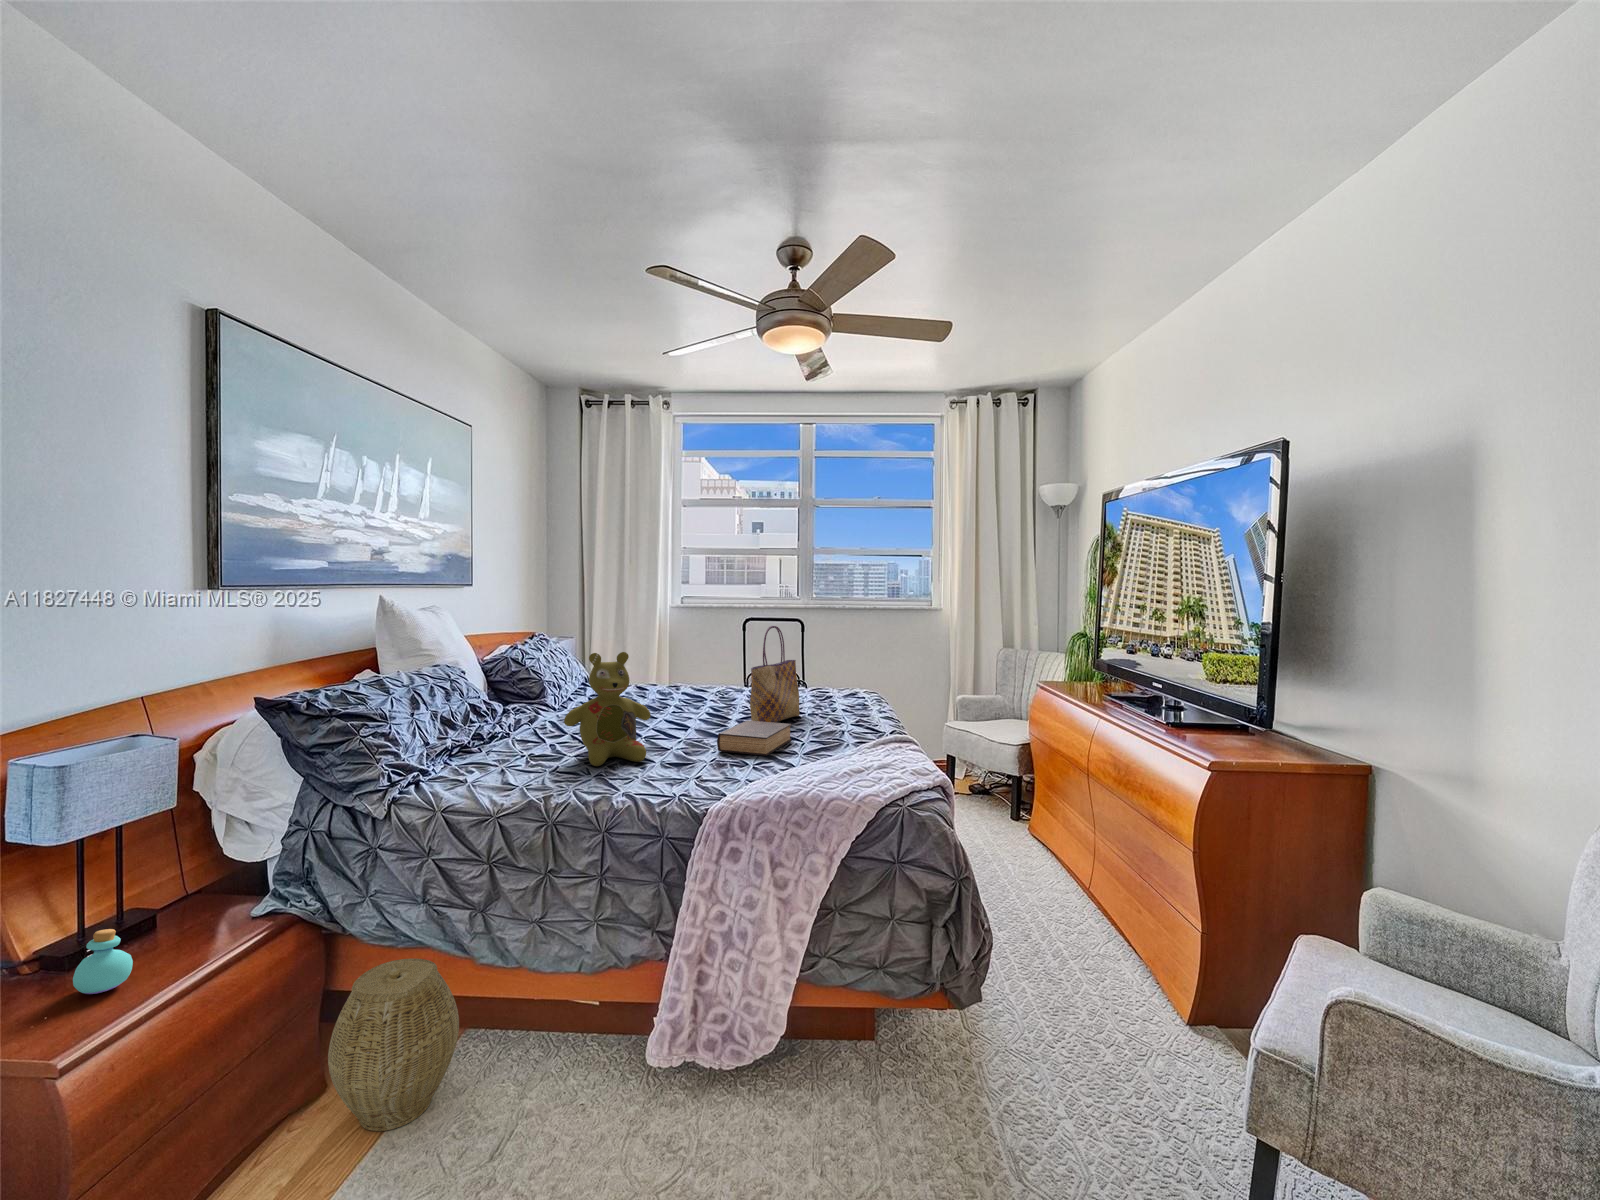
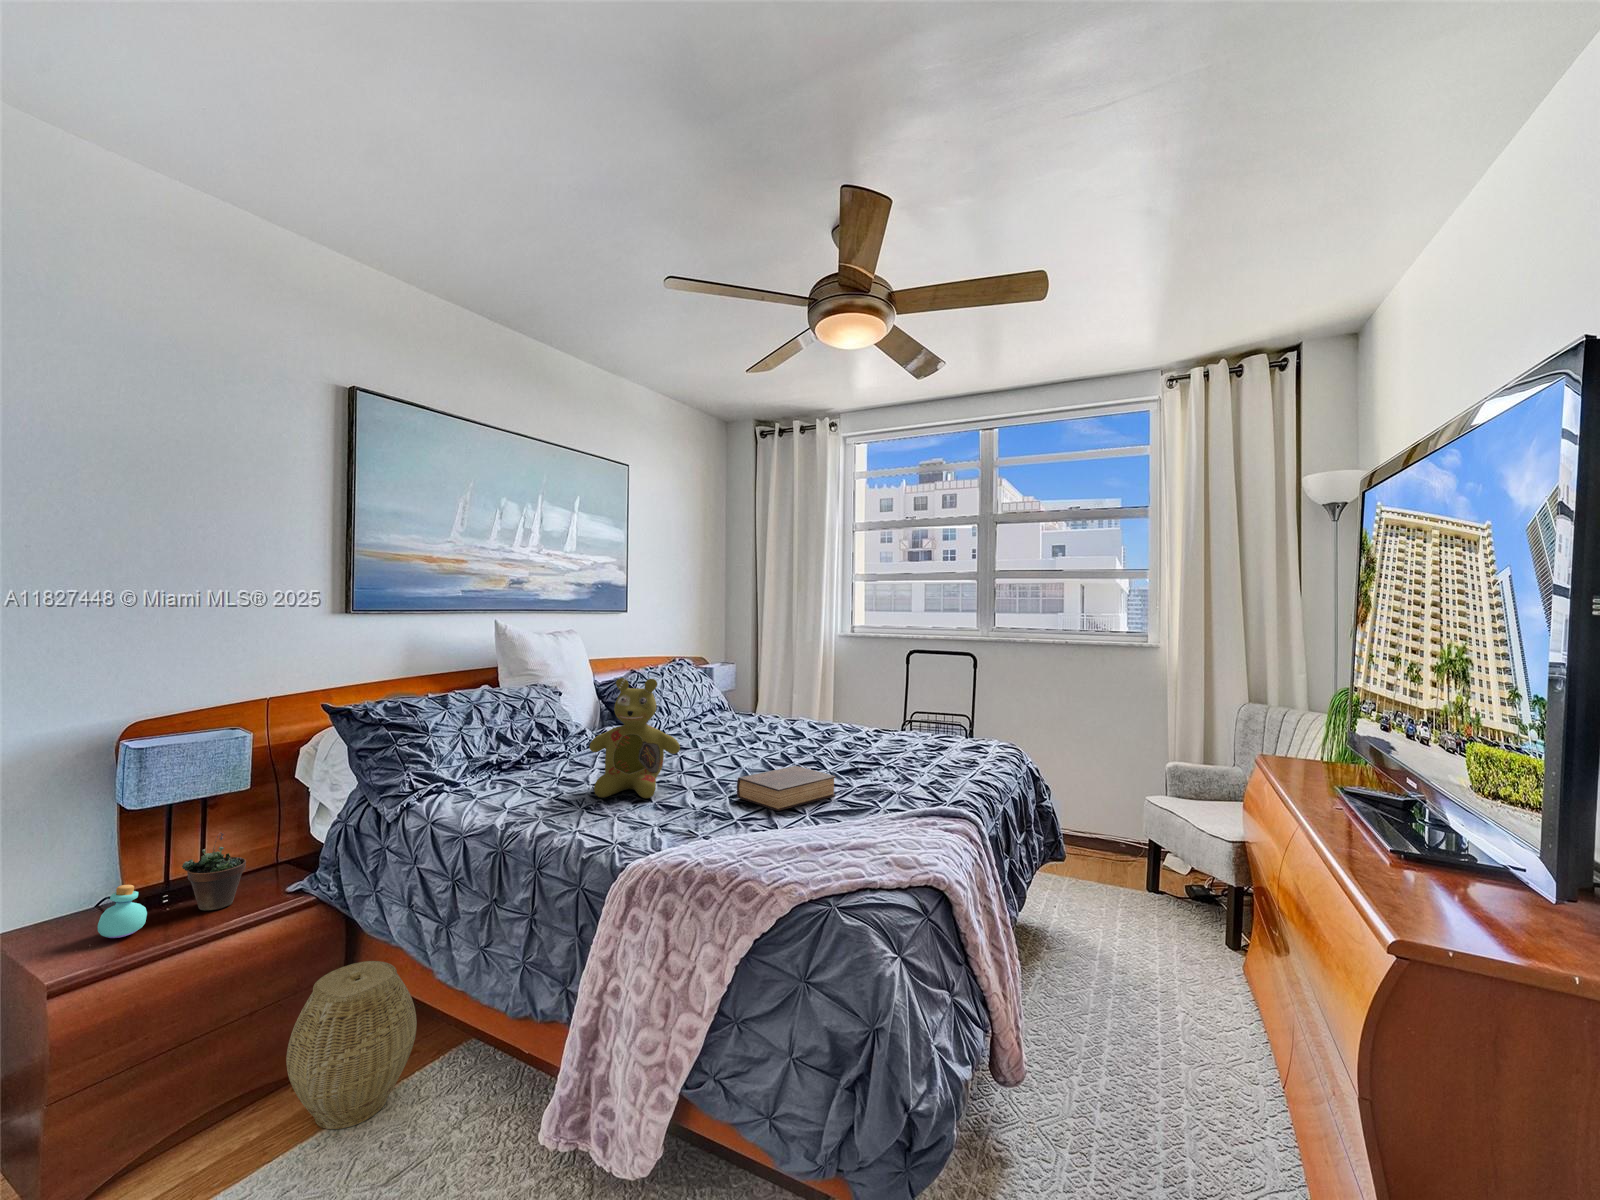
tote bag: present [750,625,799,723] -> none [817,658,893,774]
succulent plant: none [139,857,215,949] -> present [182,833,246,911]

